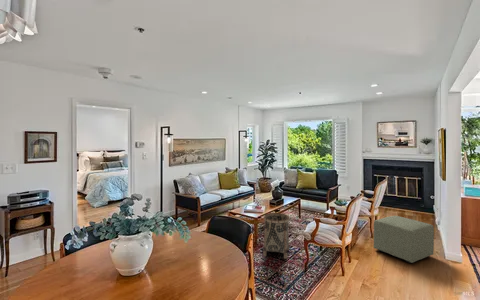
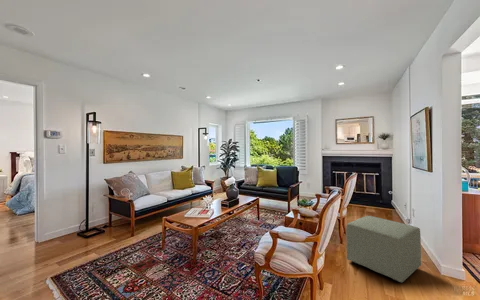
basket: present [263,213,290,259] -> none [201,219,240,287]

